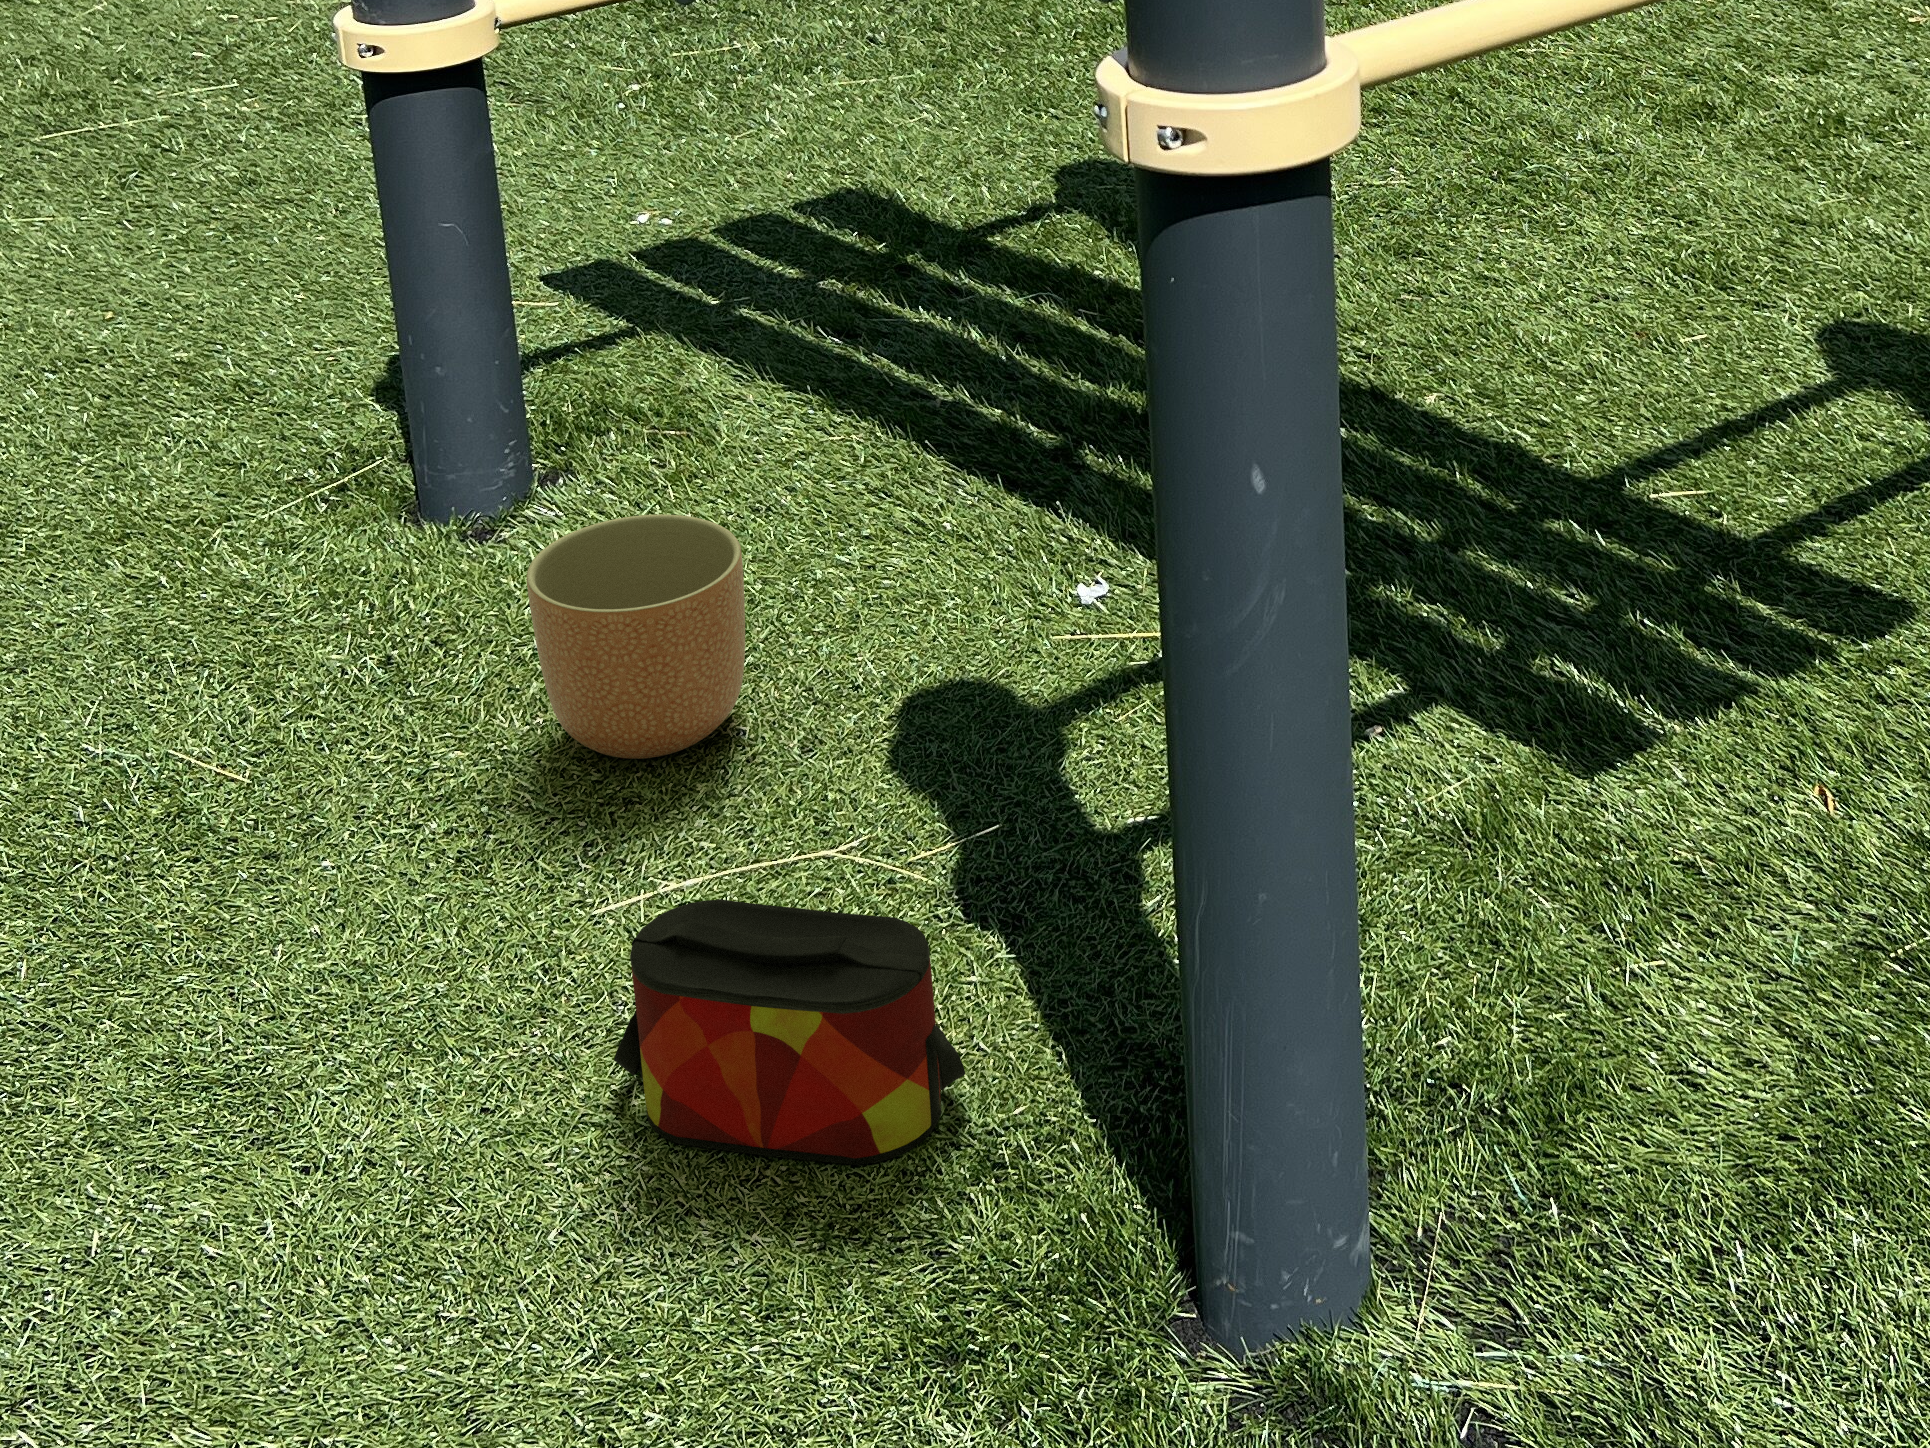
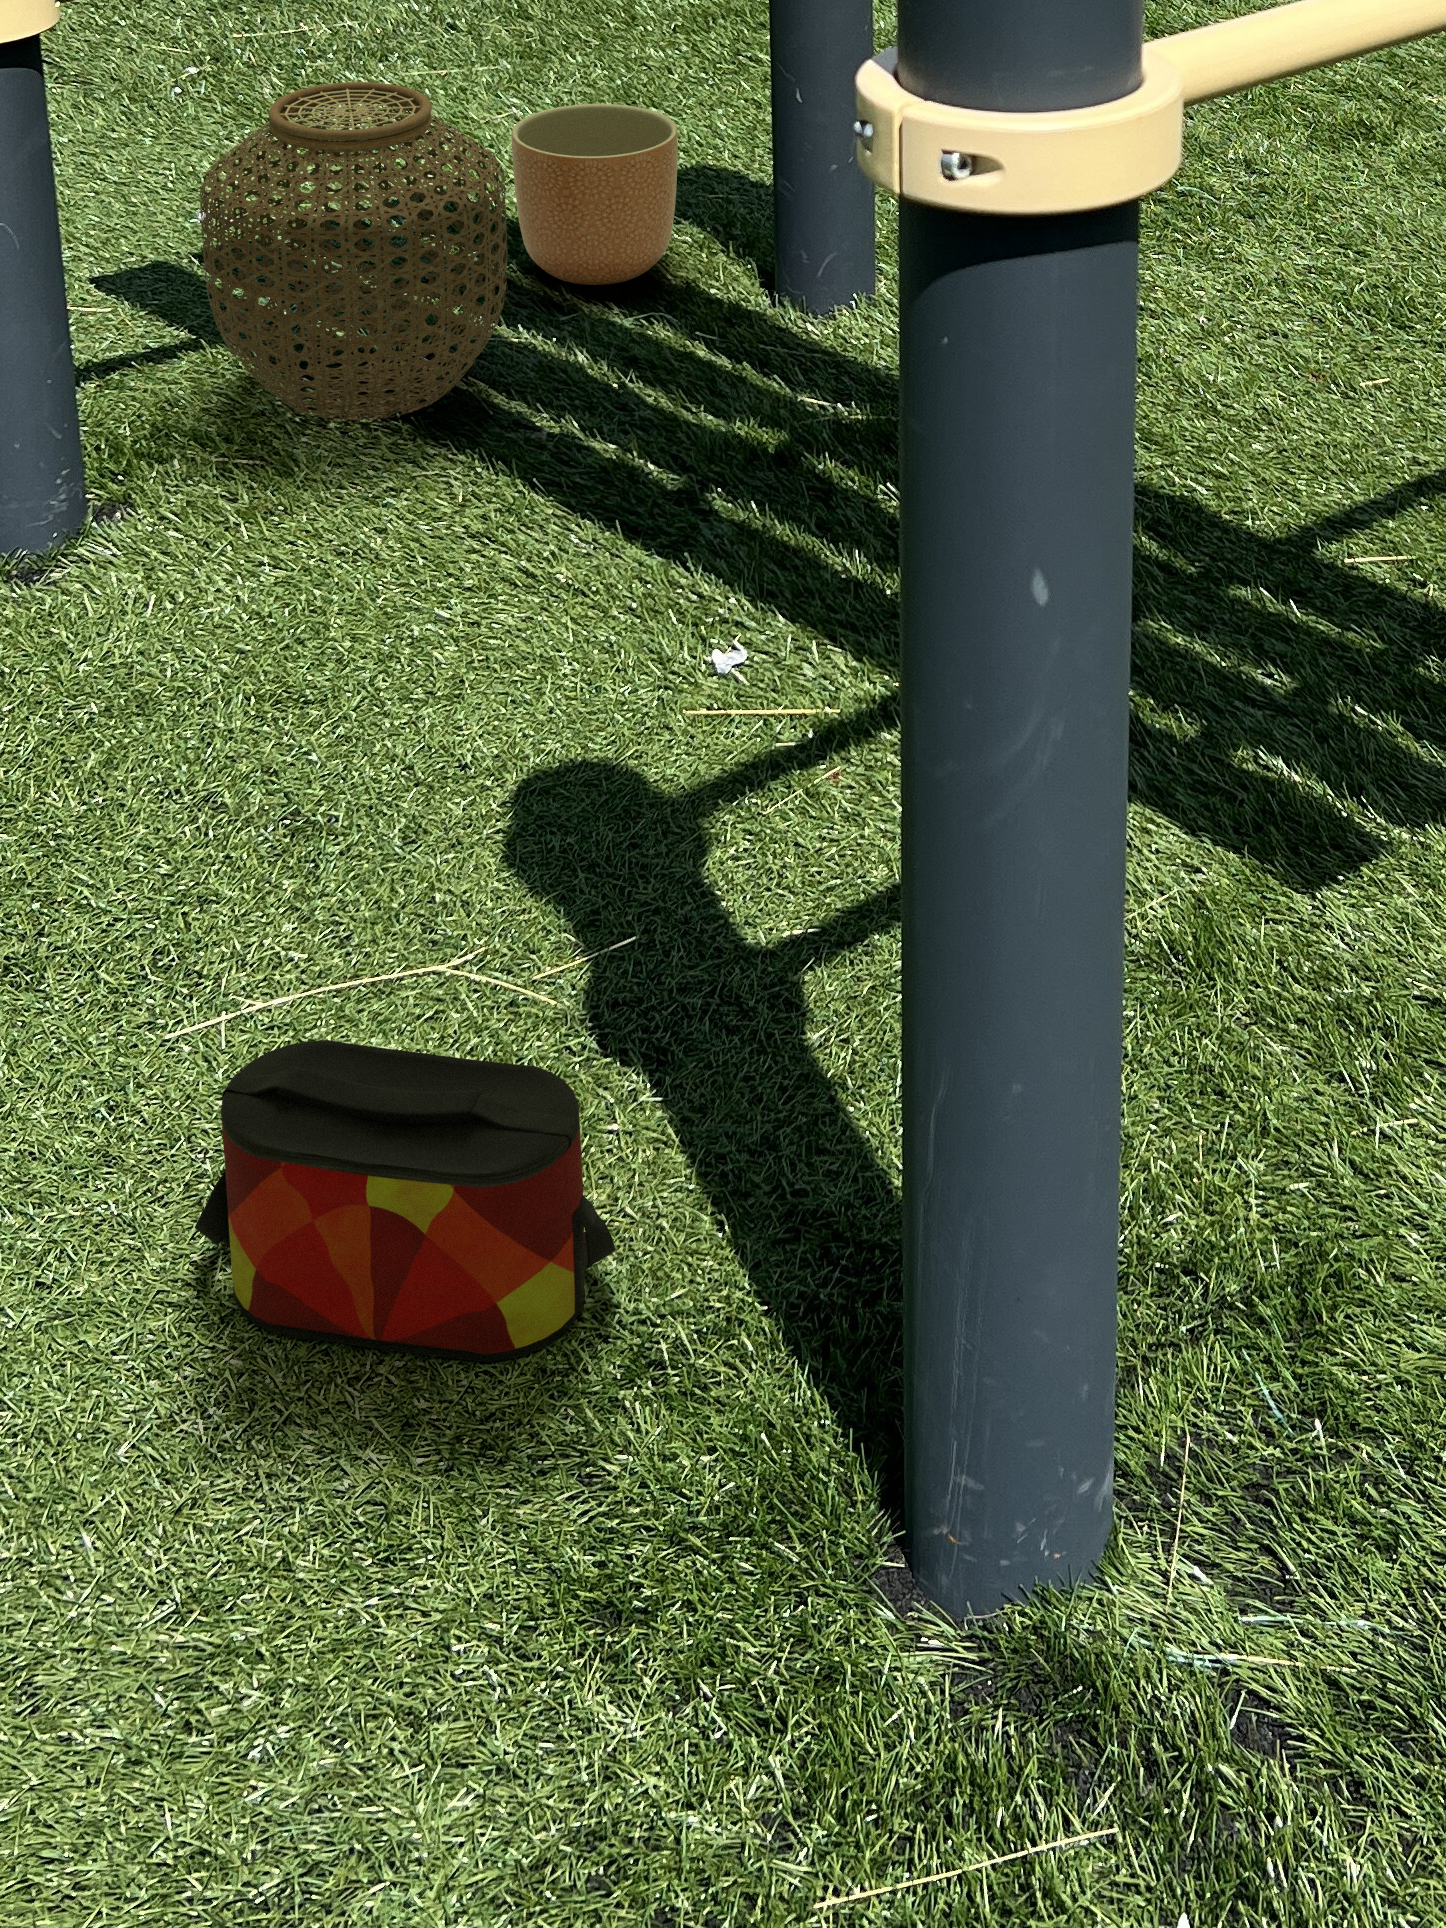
woven basket: none [630,92,904,394] -> present [200,82,507,420]
planter: present [527,514,745,759] -> present [512,104,678,285]

